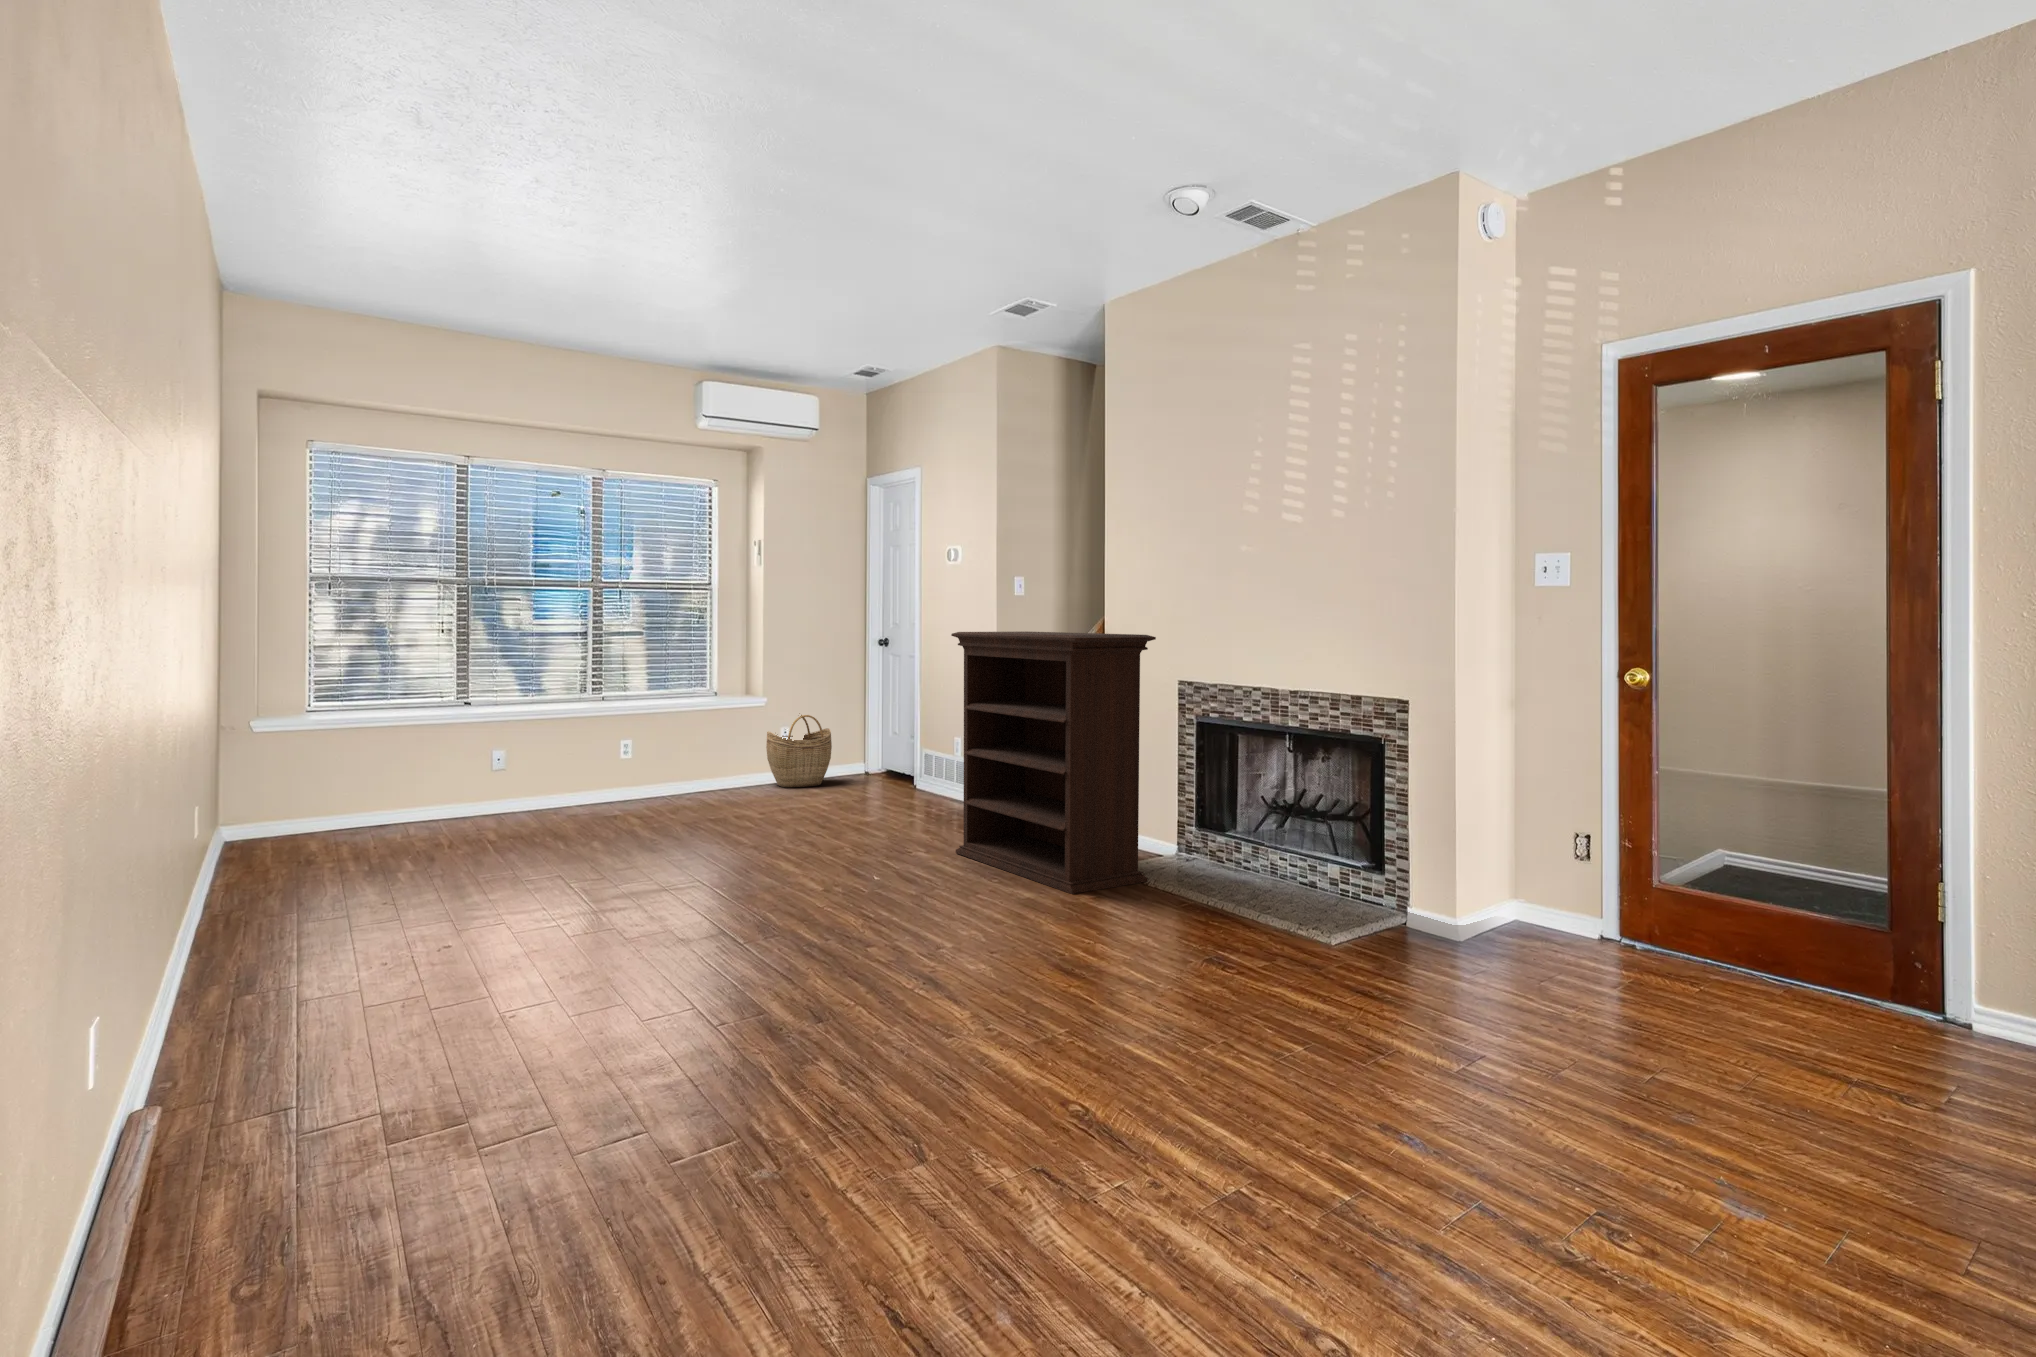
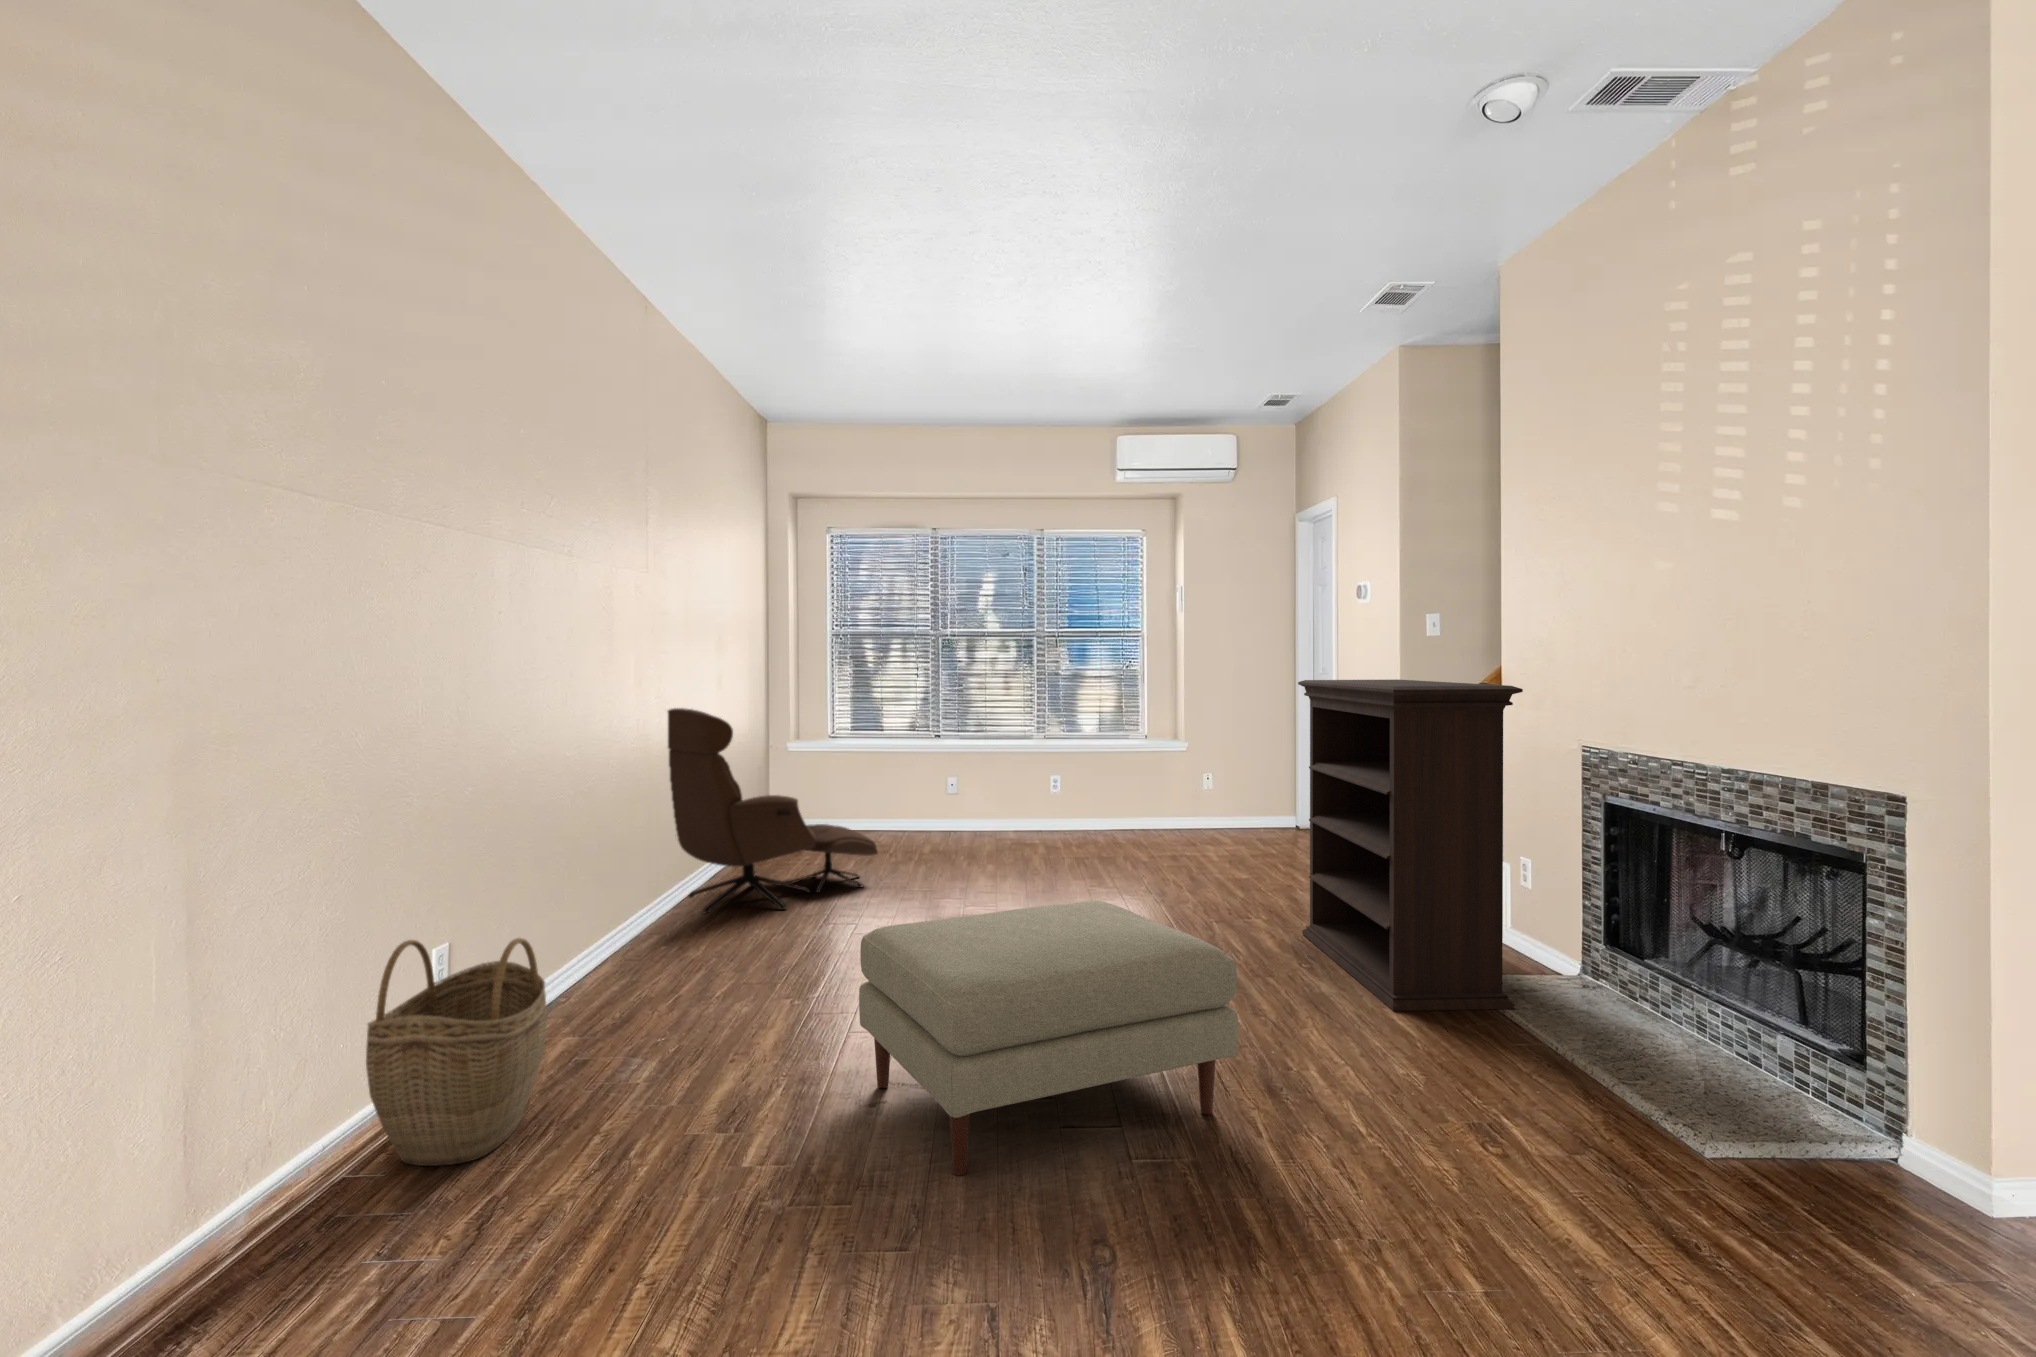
lounge chair: none [218,667,493,908] -> present [668,708,878,913]
woven basket: present [766,713,832,787] -> present [366,938,547,1166]
ottoman: none [705,823,1035,1043] -> present [859,901,1238,1175]

